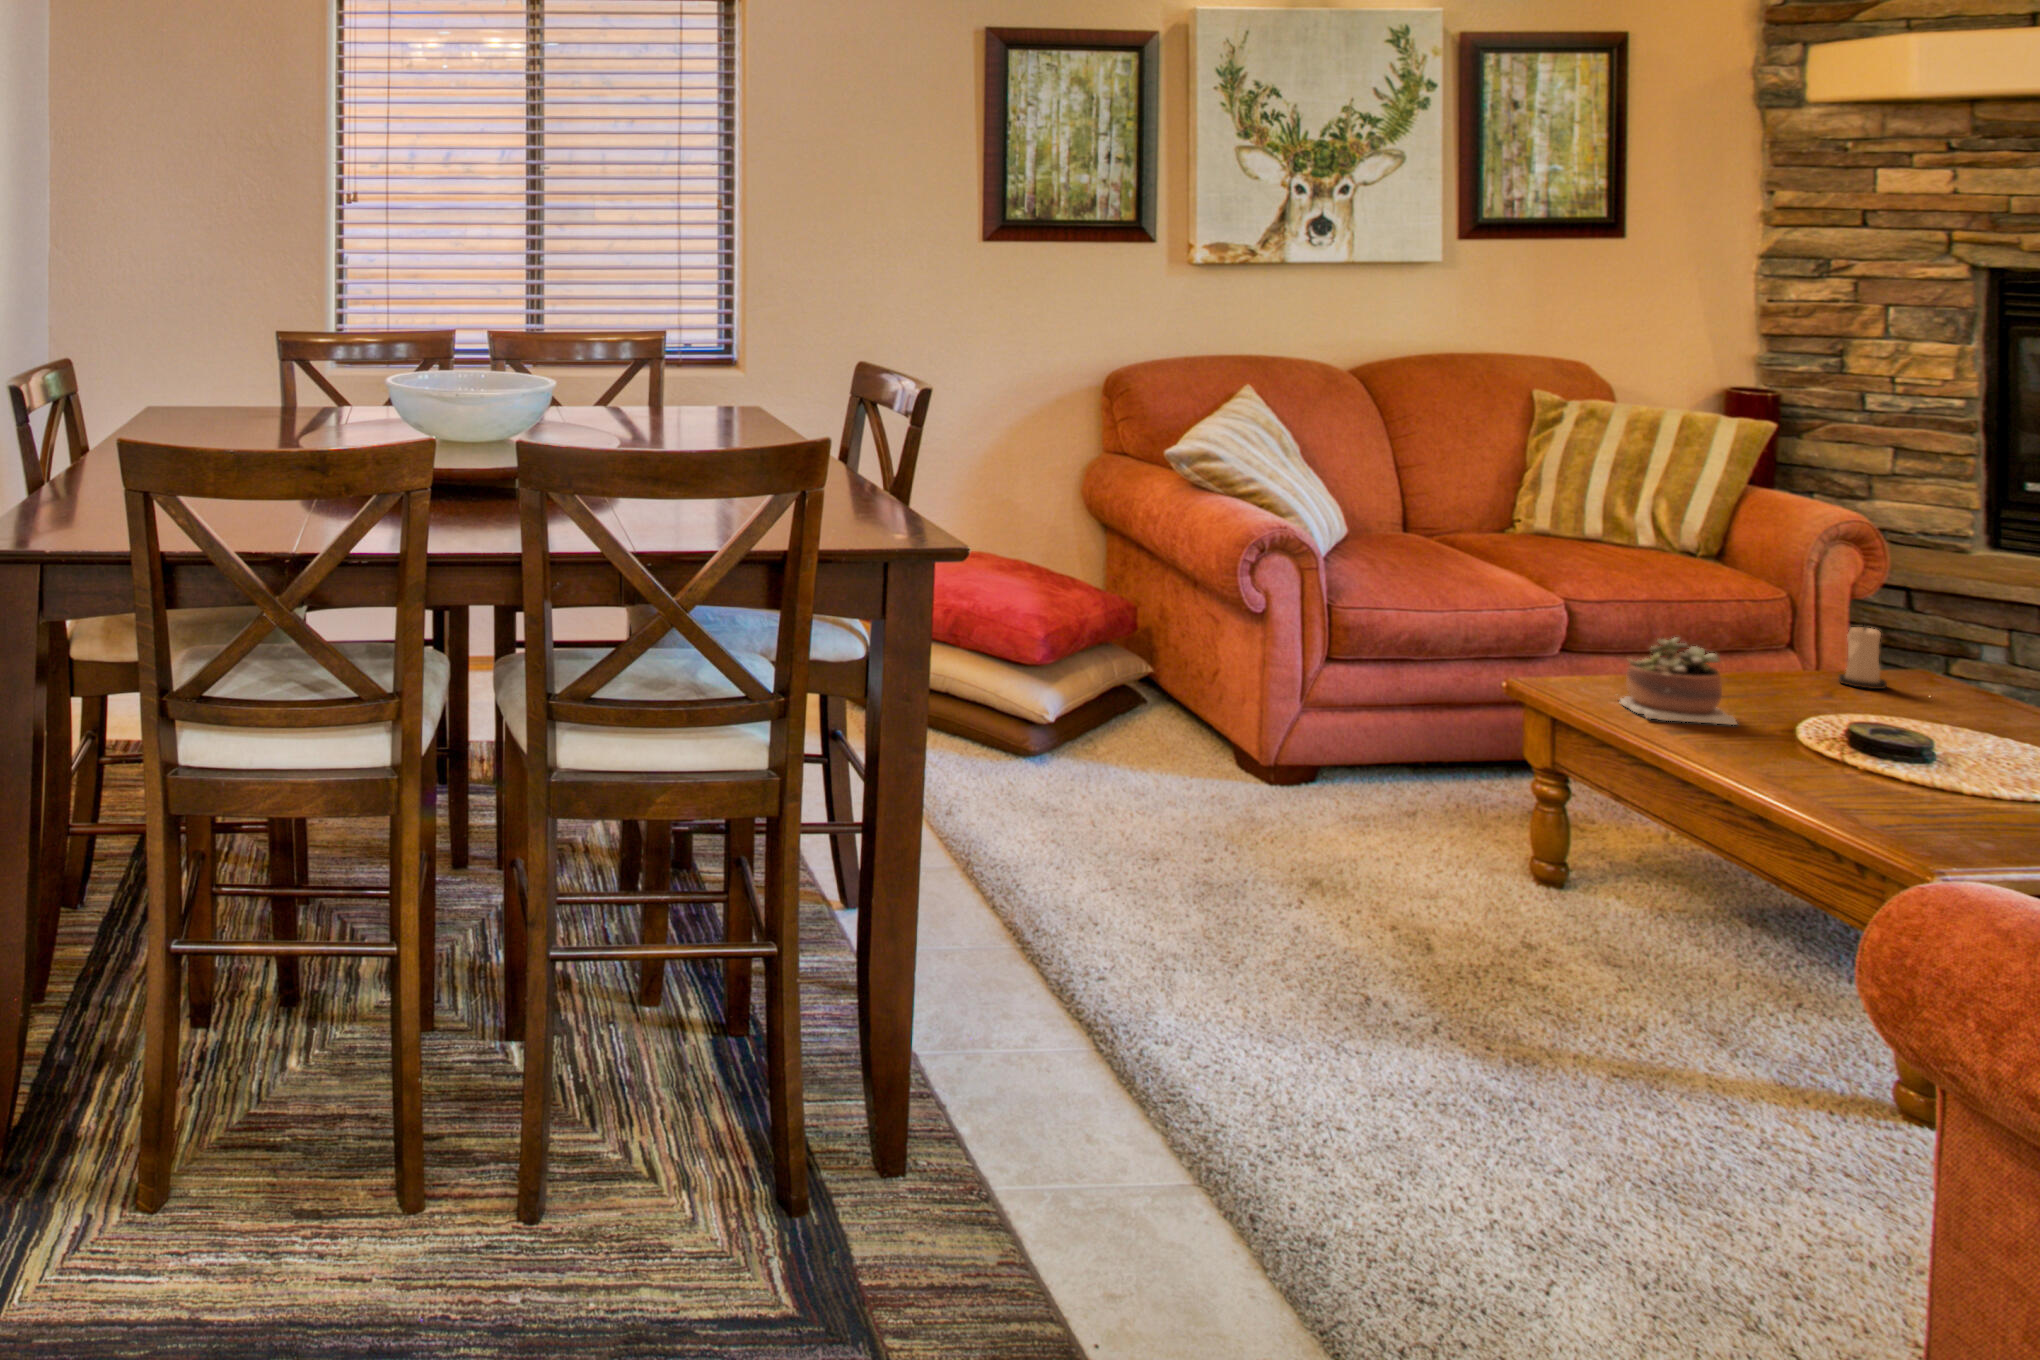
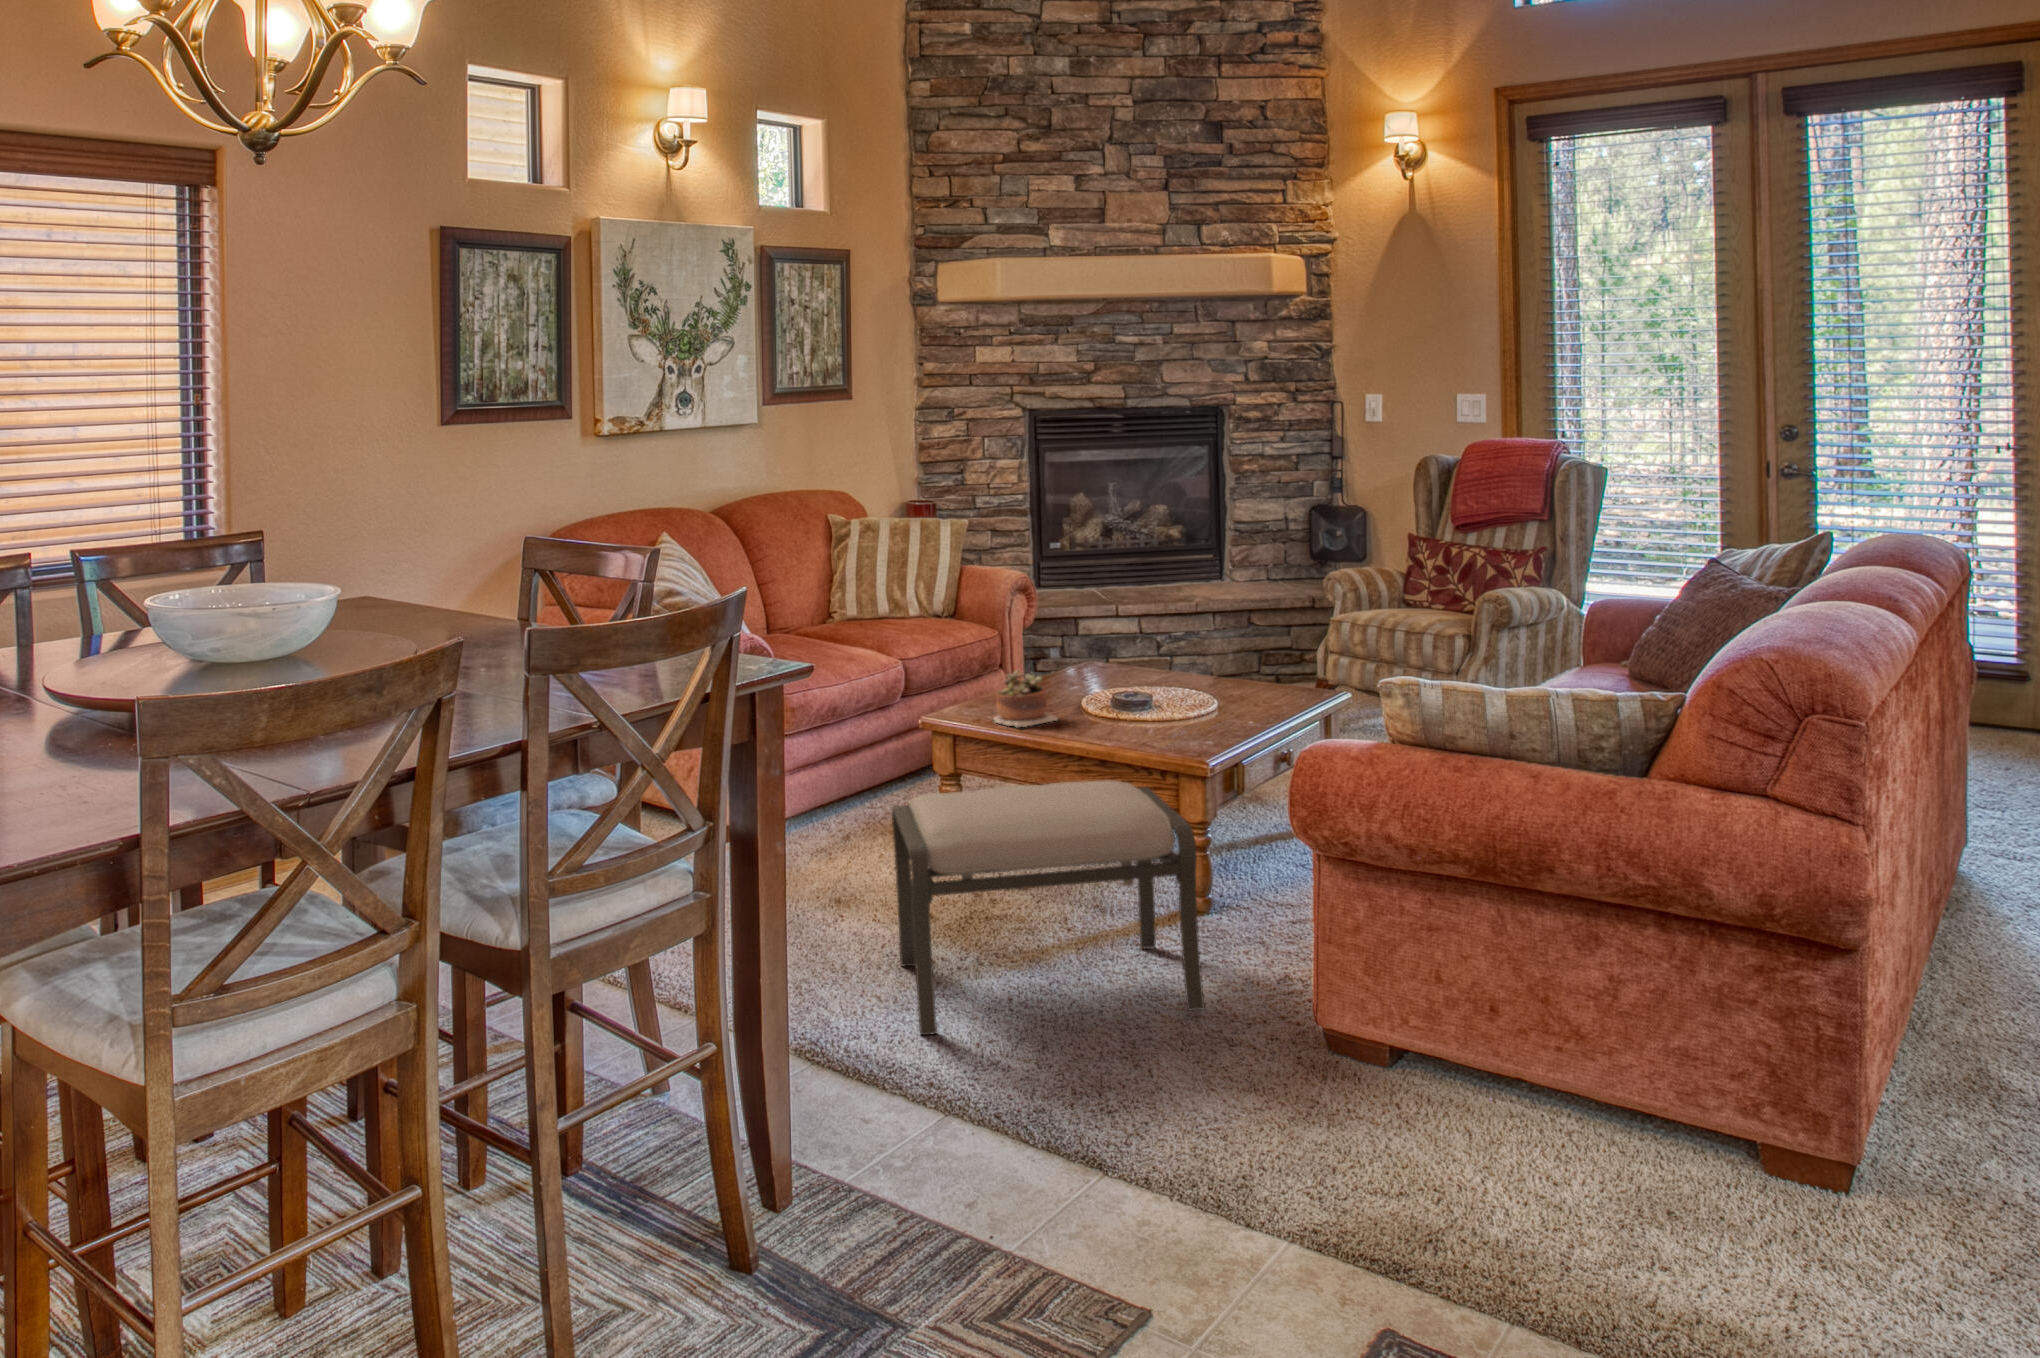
candle: present [1839,625,1887,689] -> none [1069,643,1093,684]
ottoman: none [1260,762,1793,1236] -> present [892,780,1205,1035]

